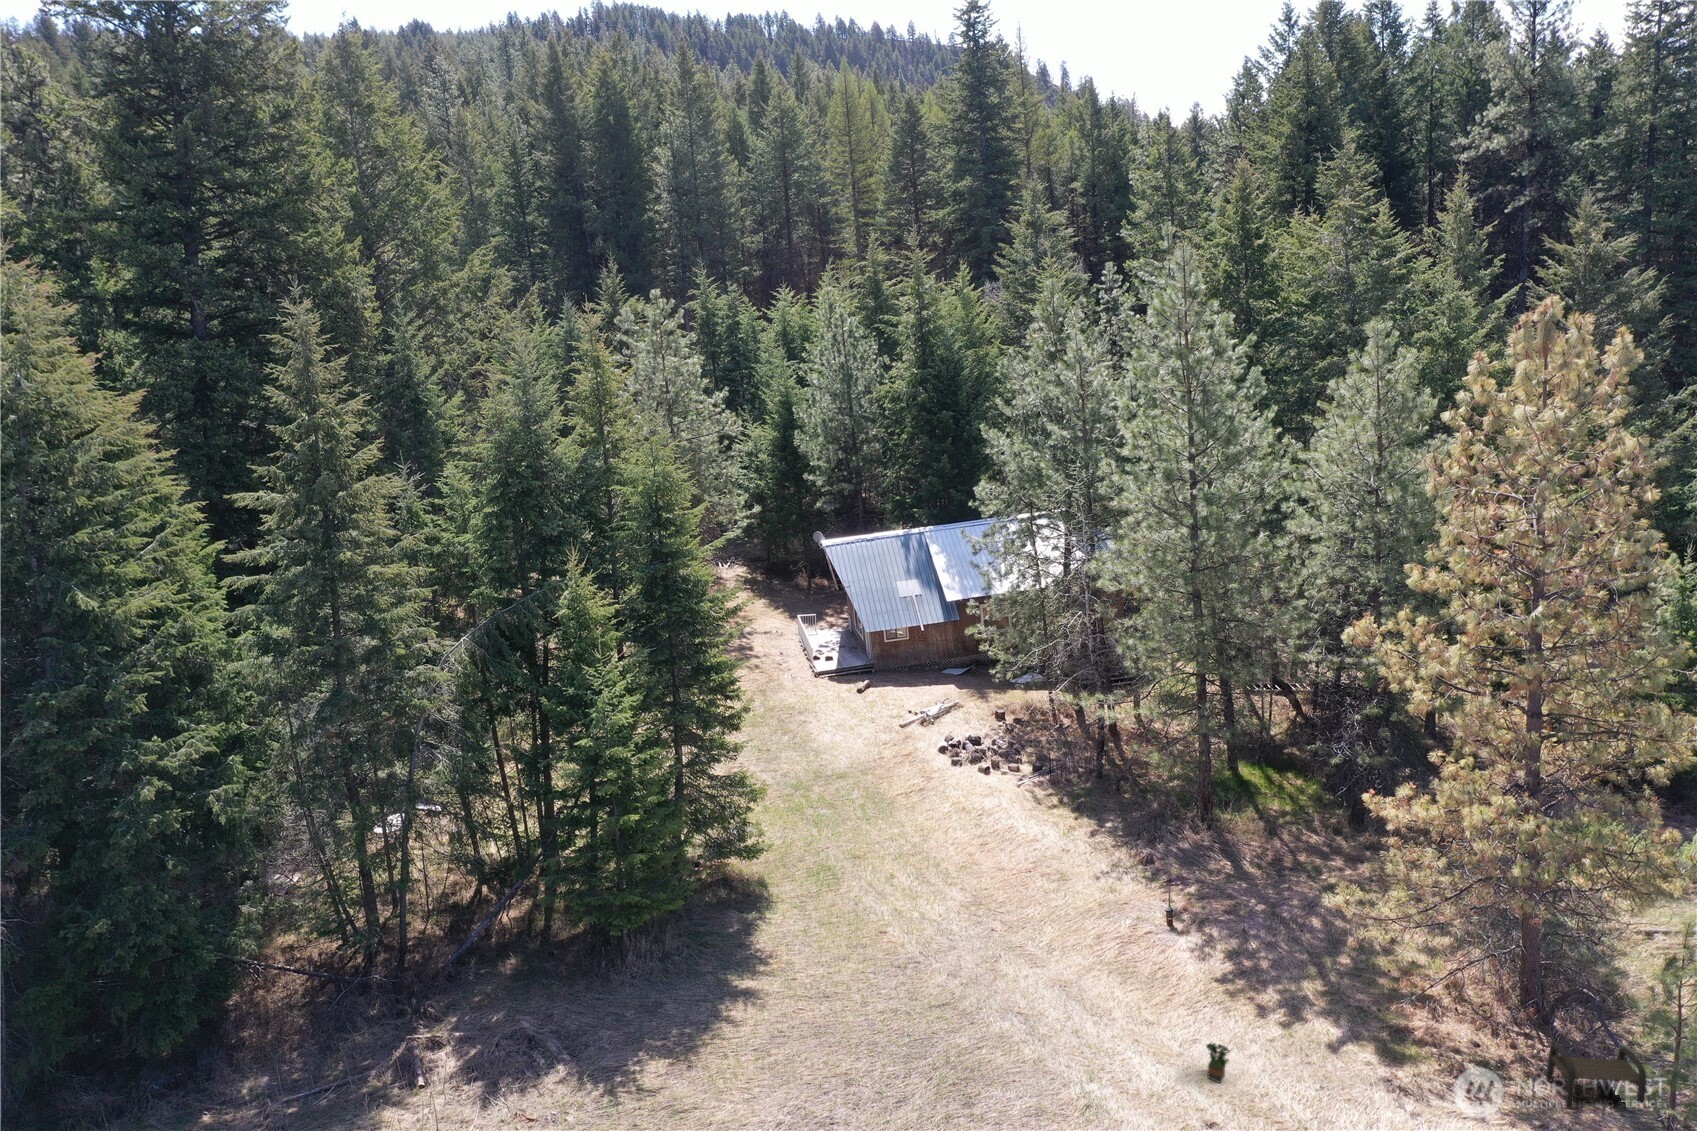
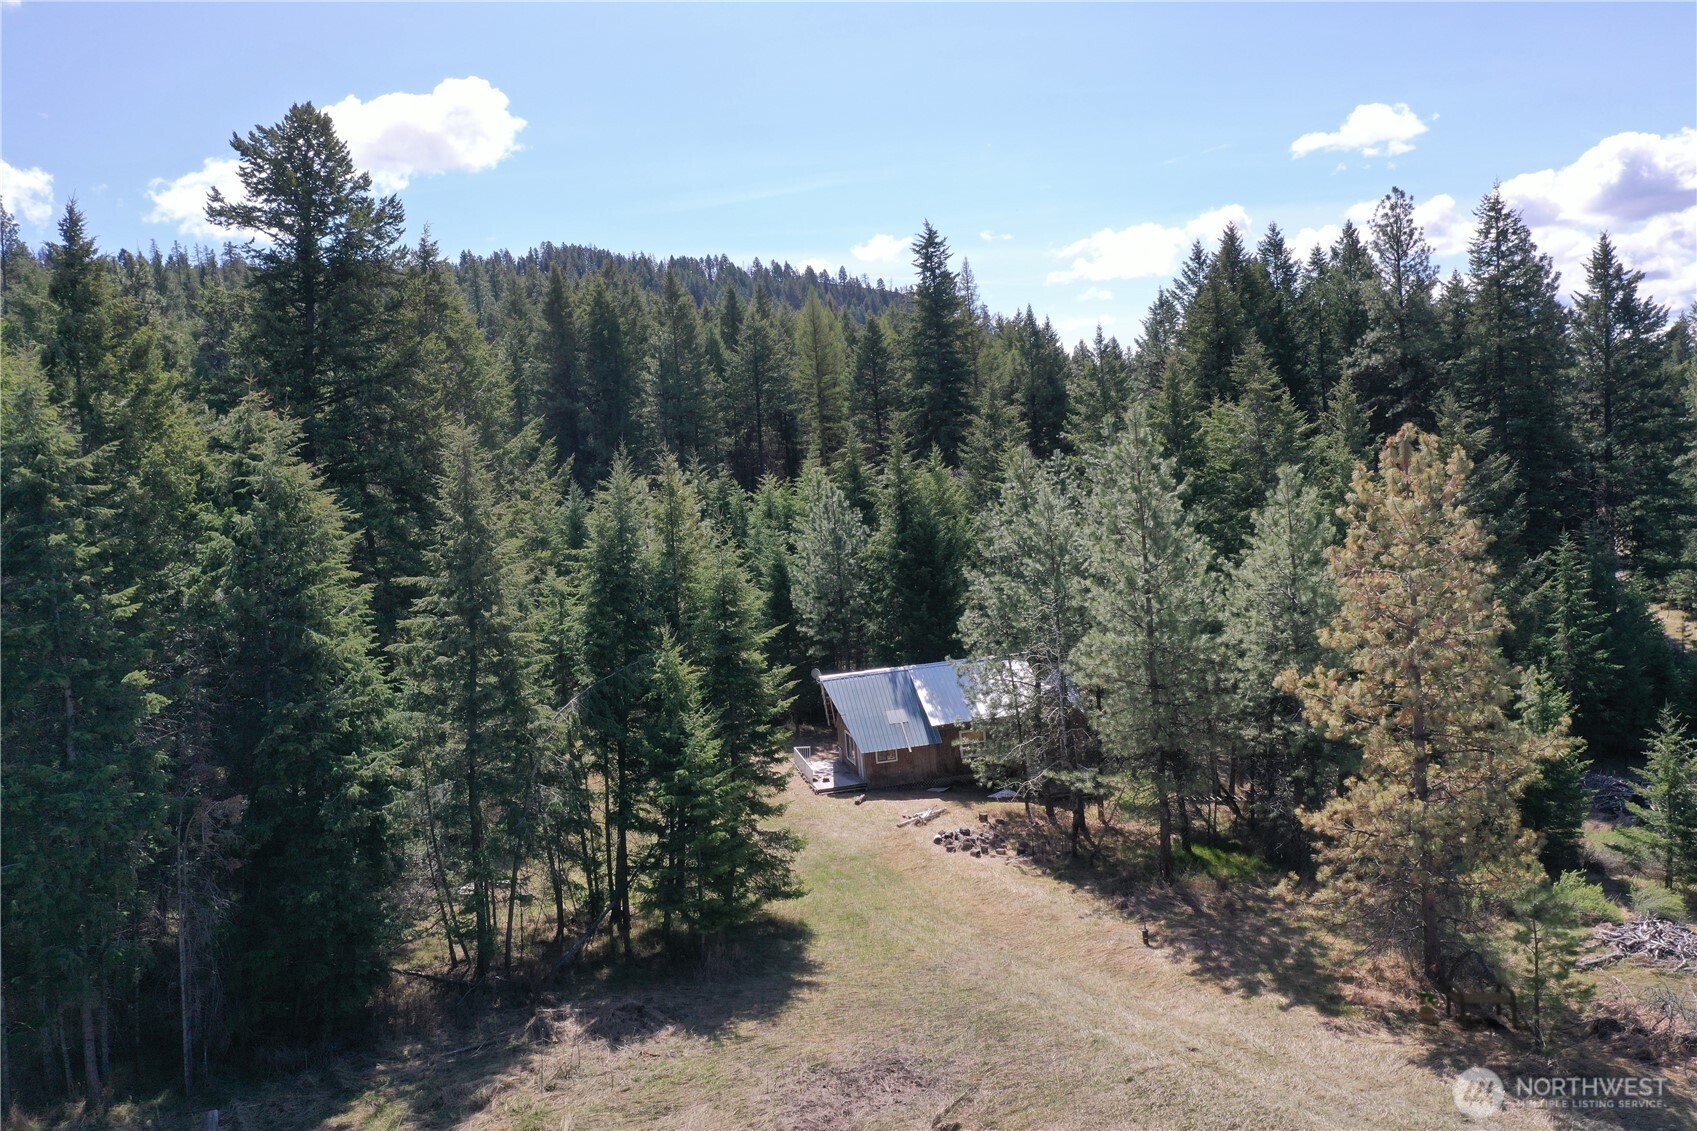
potted tree: present [1206,1043,1230,1083] -> present [1415,992,1437,1025]

